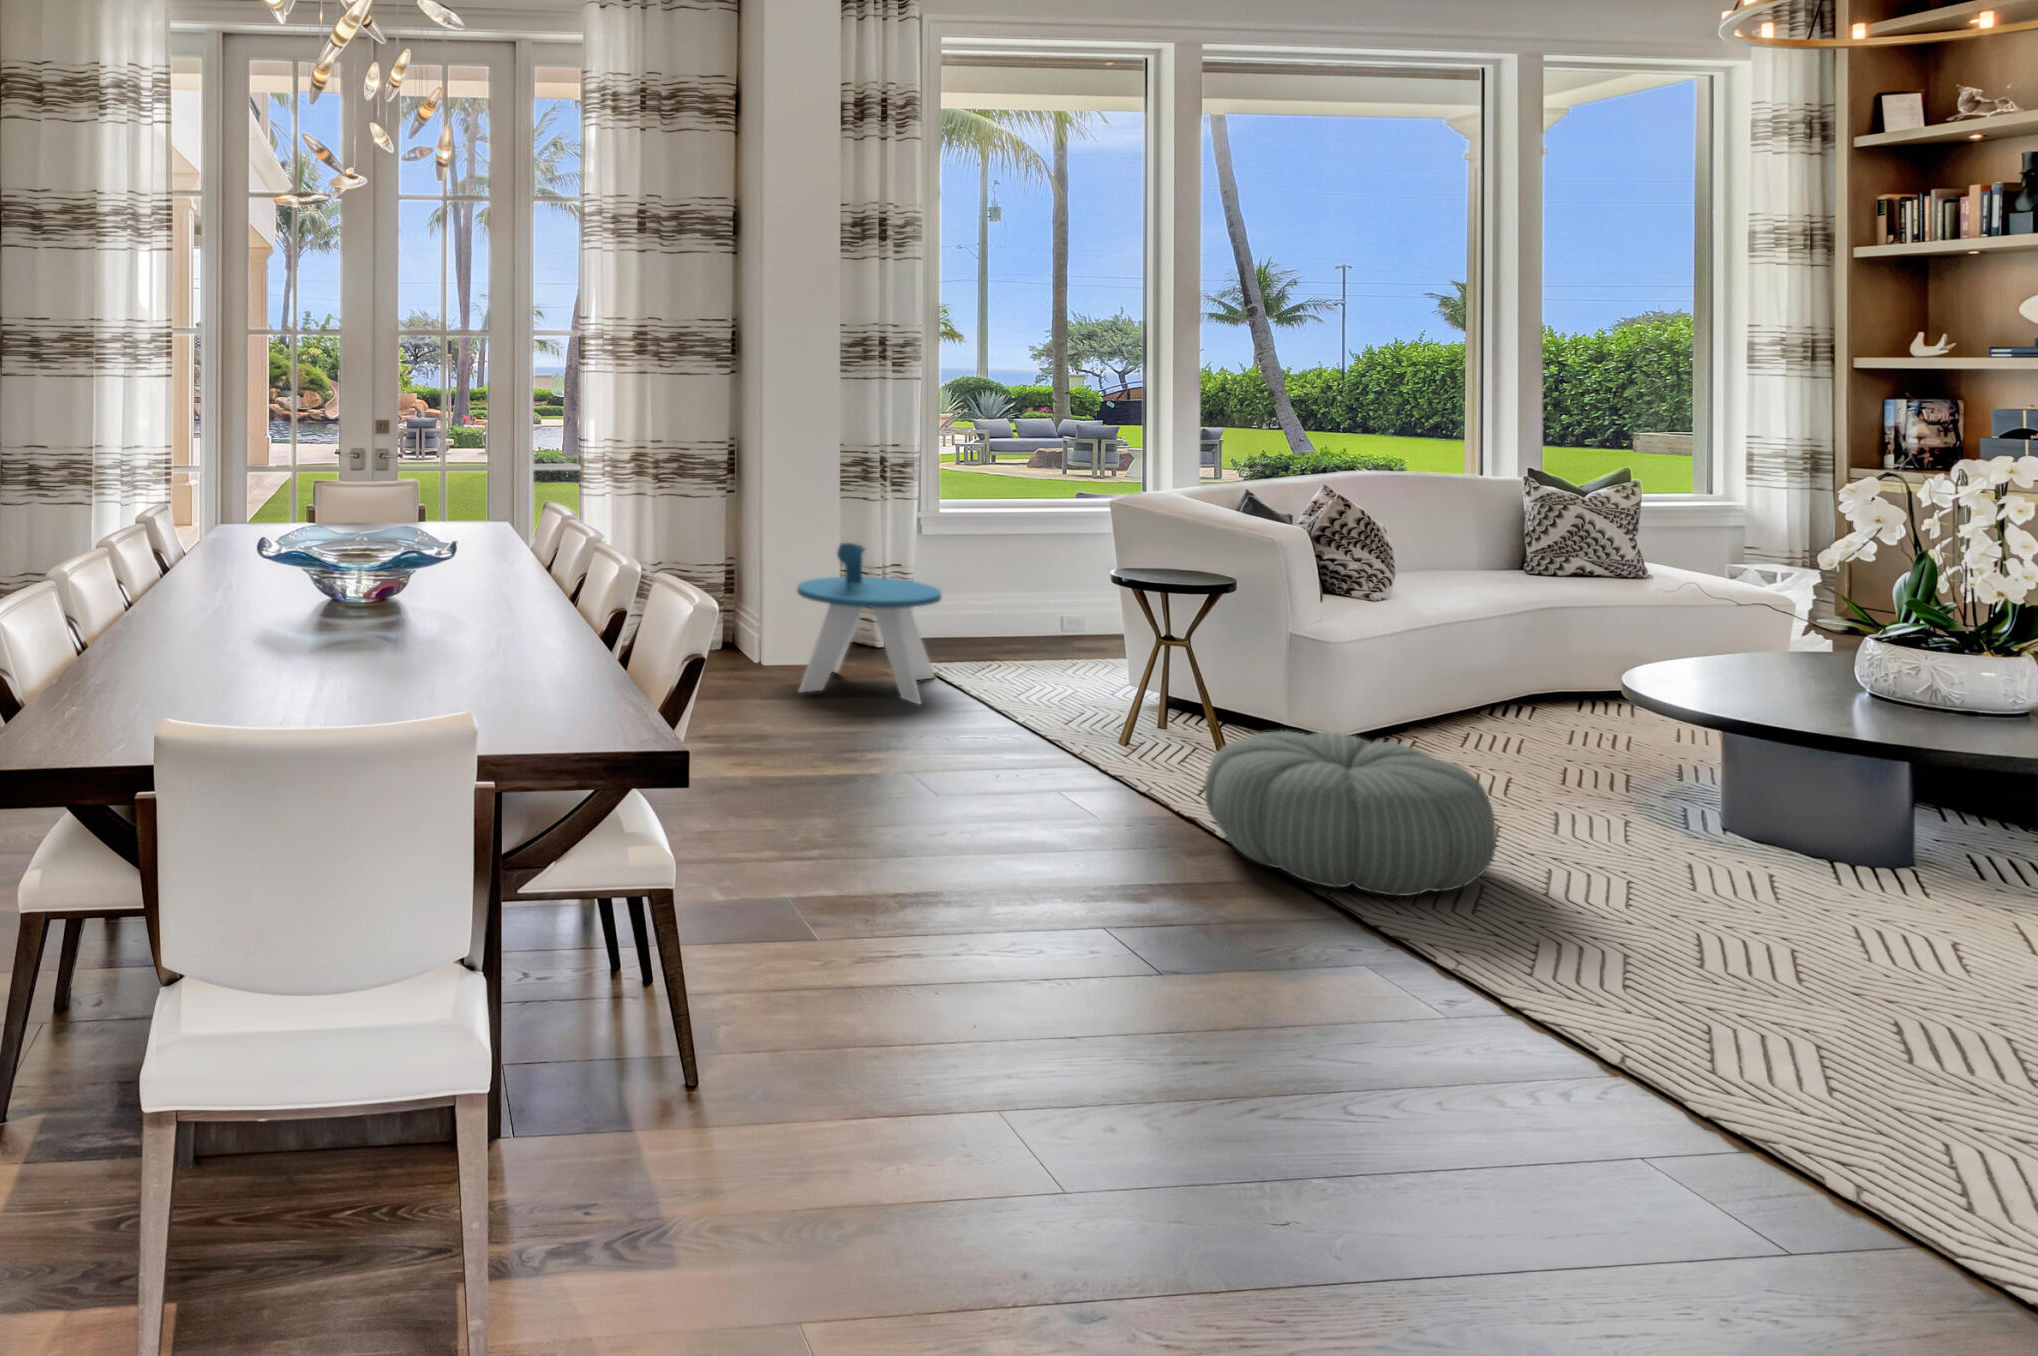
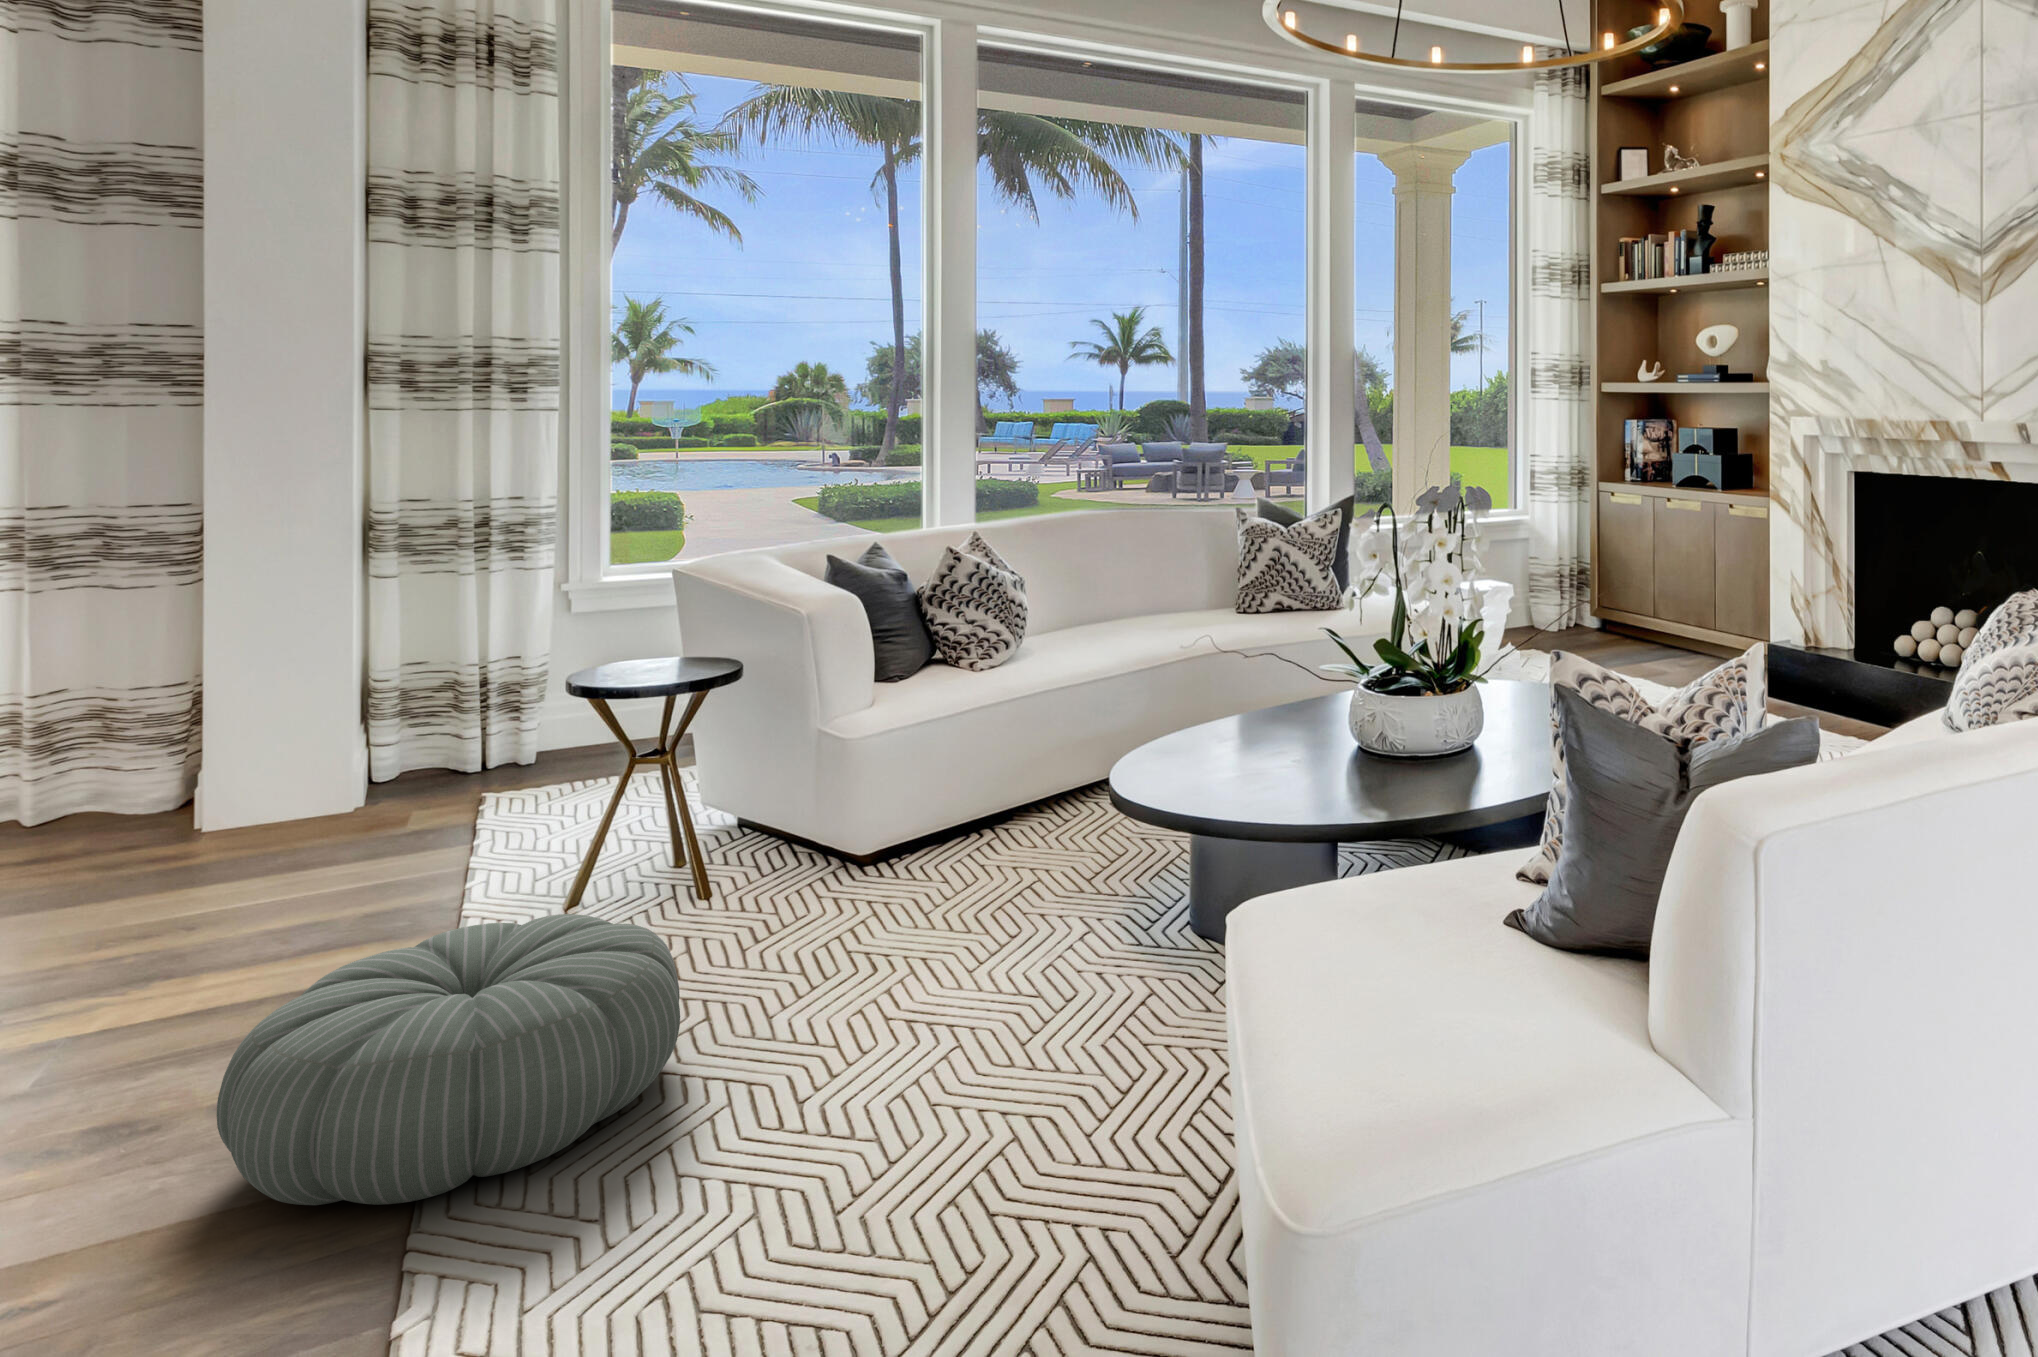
side table: present [797,543,941,704] -> none [148,638,455,871]

